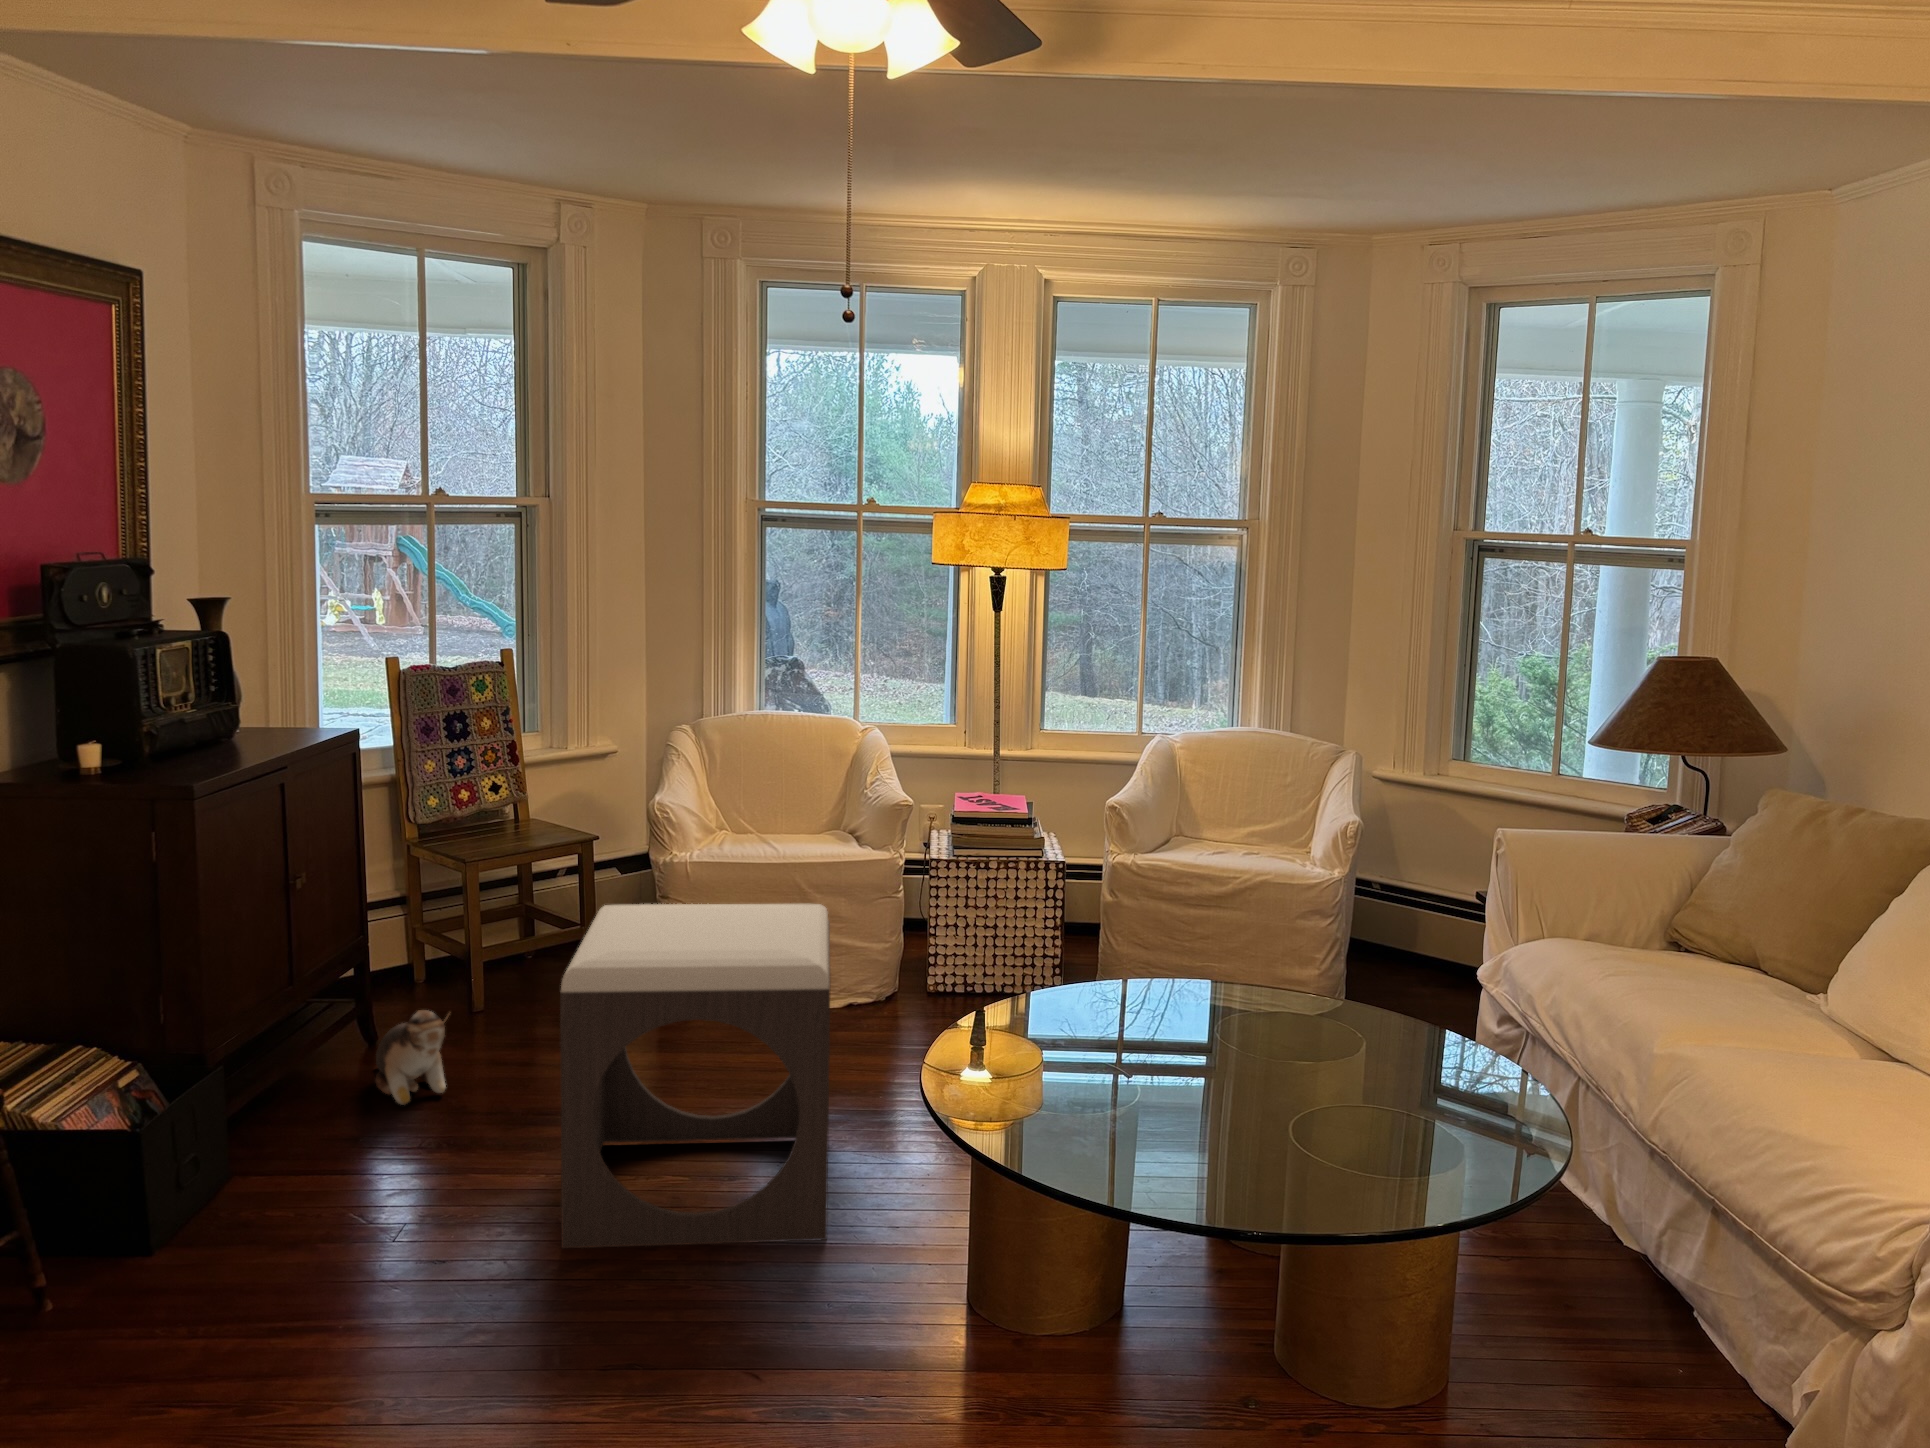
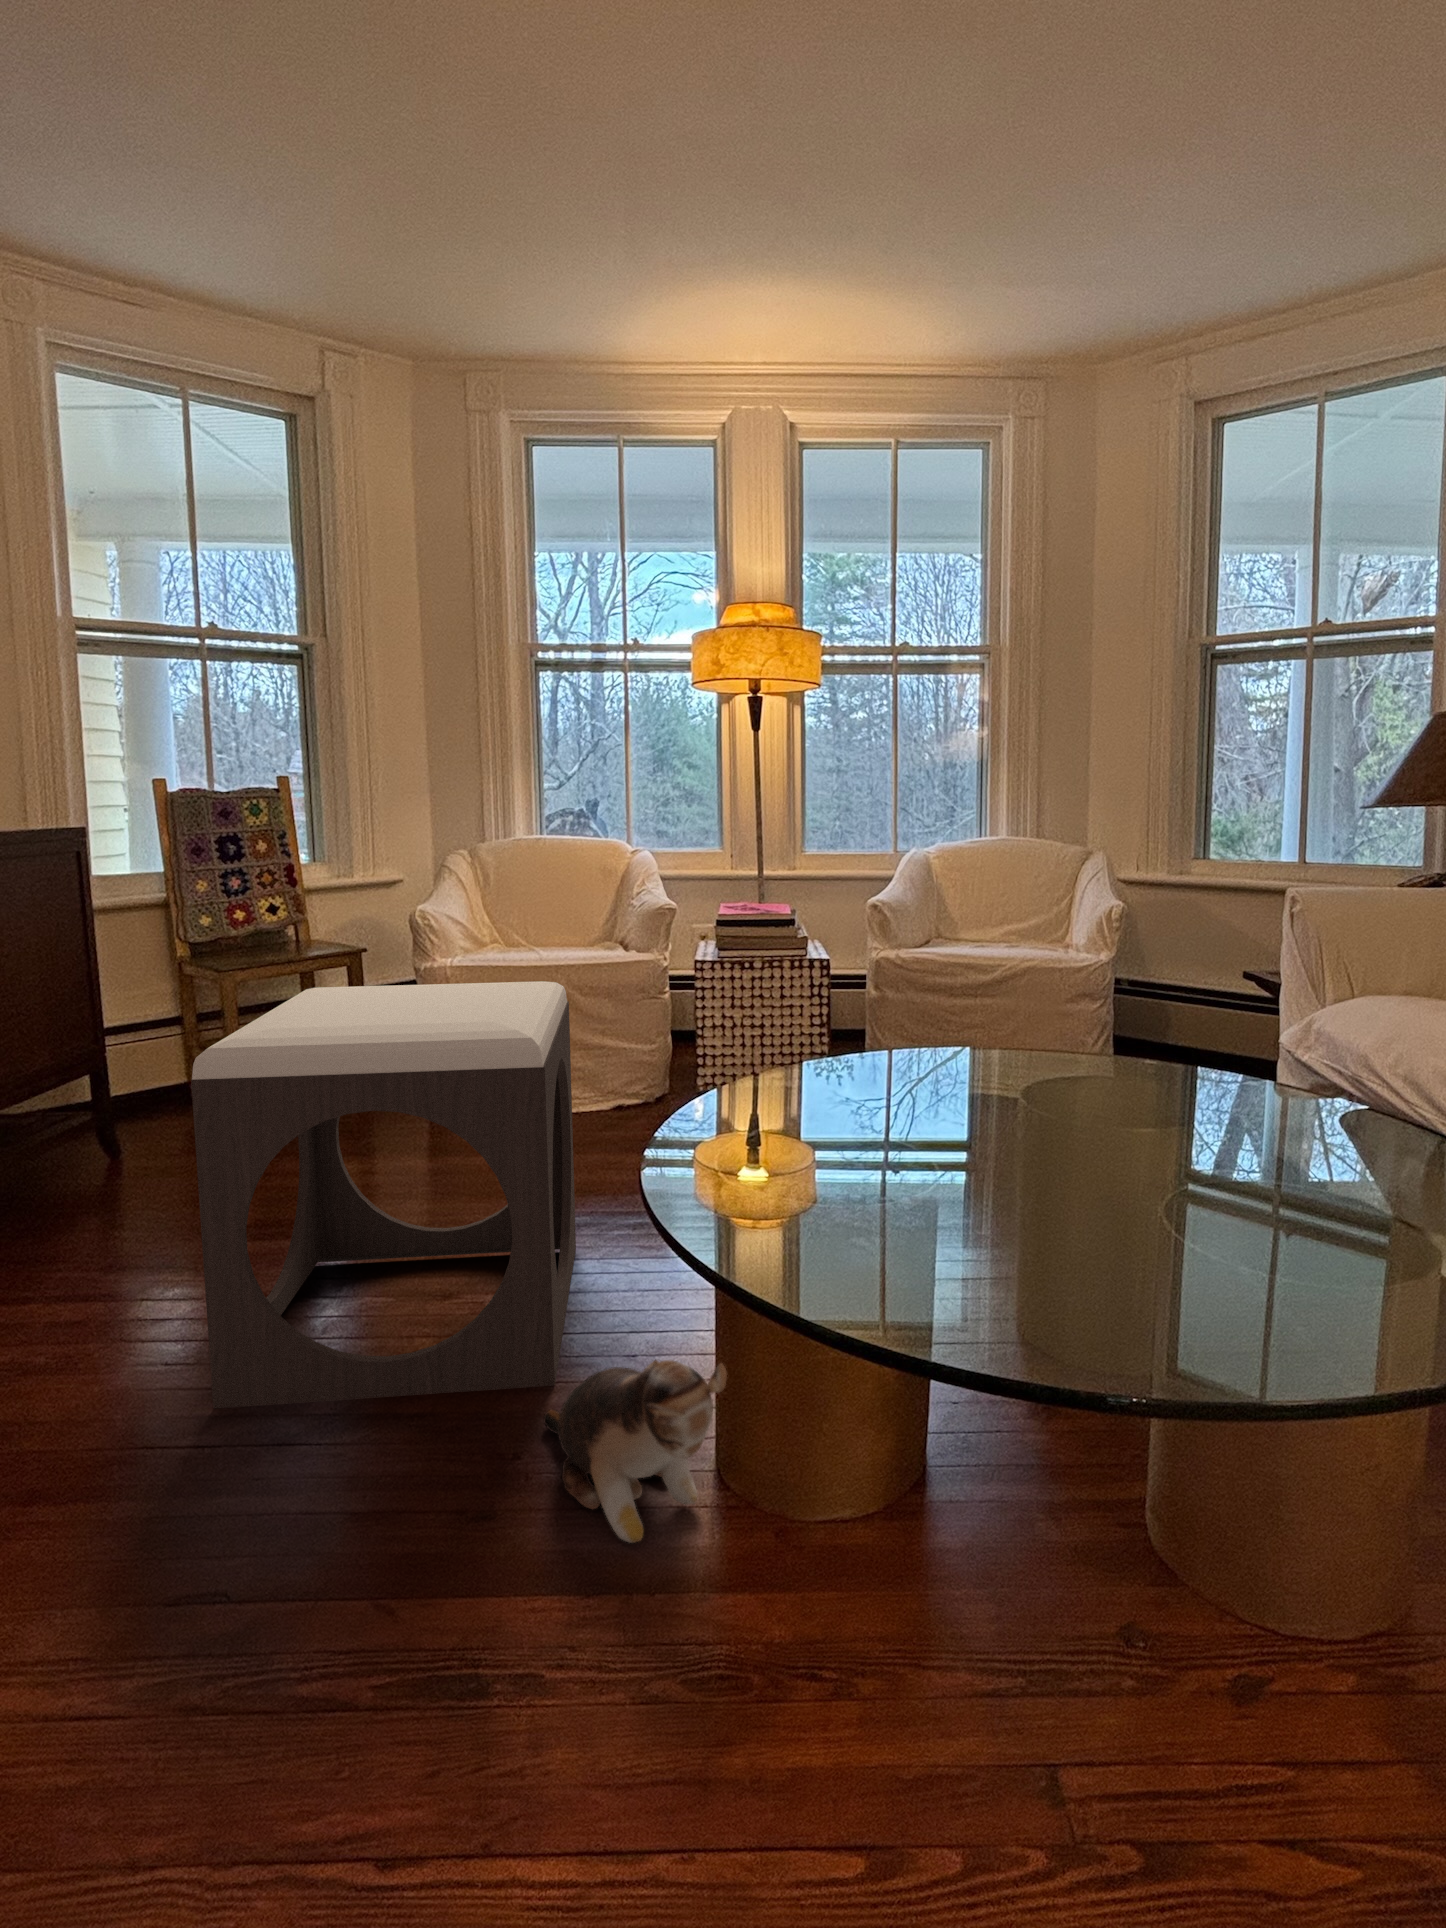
plush toy: present [375,1010,449,1105] -> present [544,1360,727,1543]

